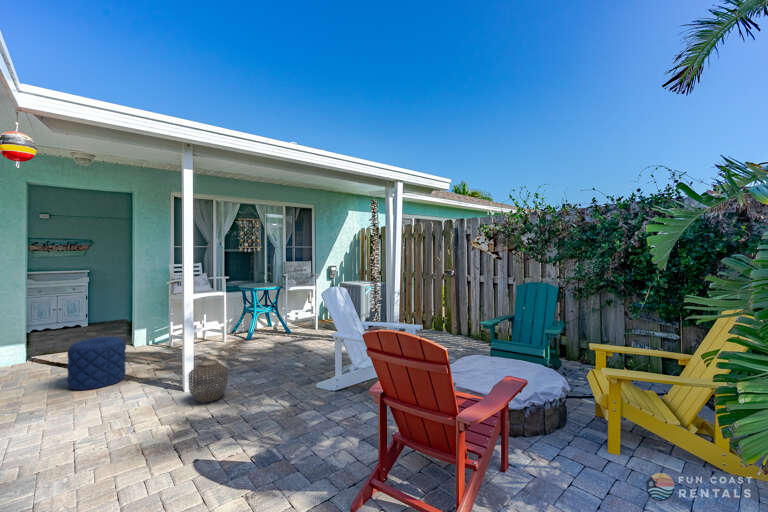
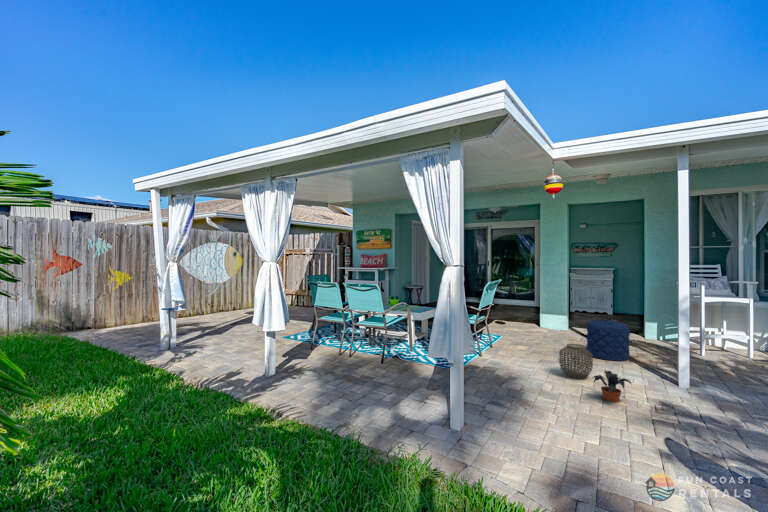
woven basket: present [189,360,228,402] -> present [559,344,593,379]
potted plant: none [91,406,146,447] -> present [594,371,631,402]

